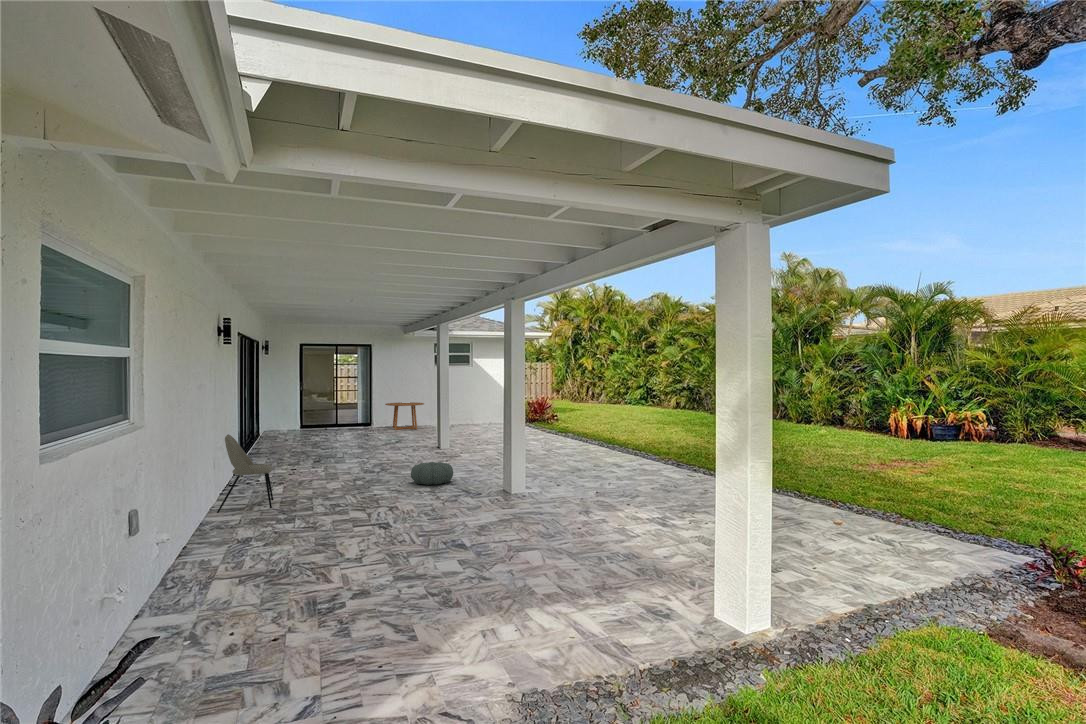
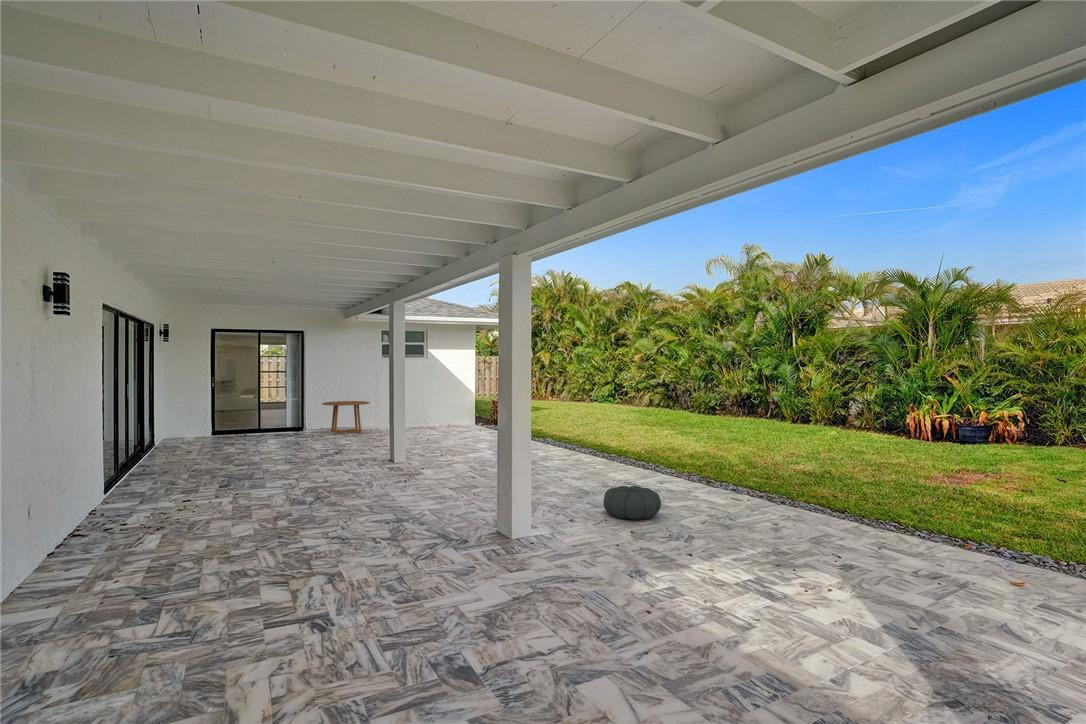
dining chair: present [217,434,273,513] -> none [18,463,136,603]
pouf: present [411,462,453,485] -> present [603,486,661,520]

